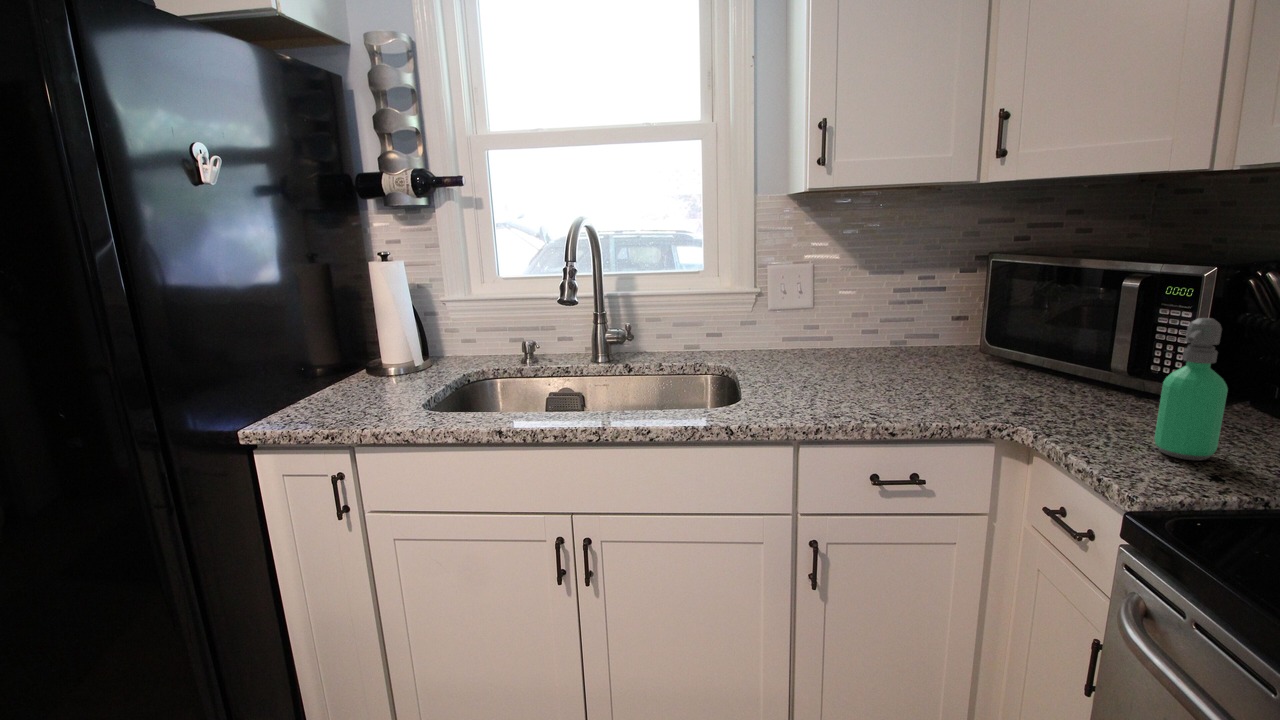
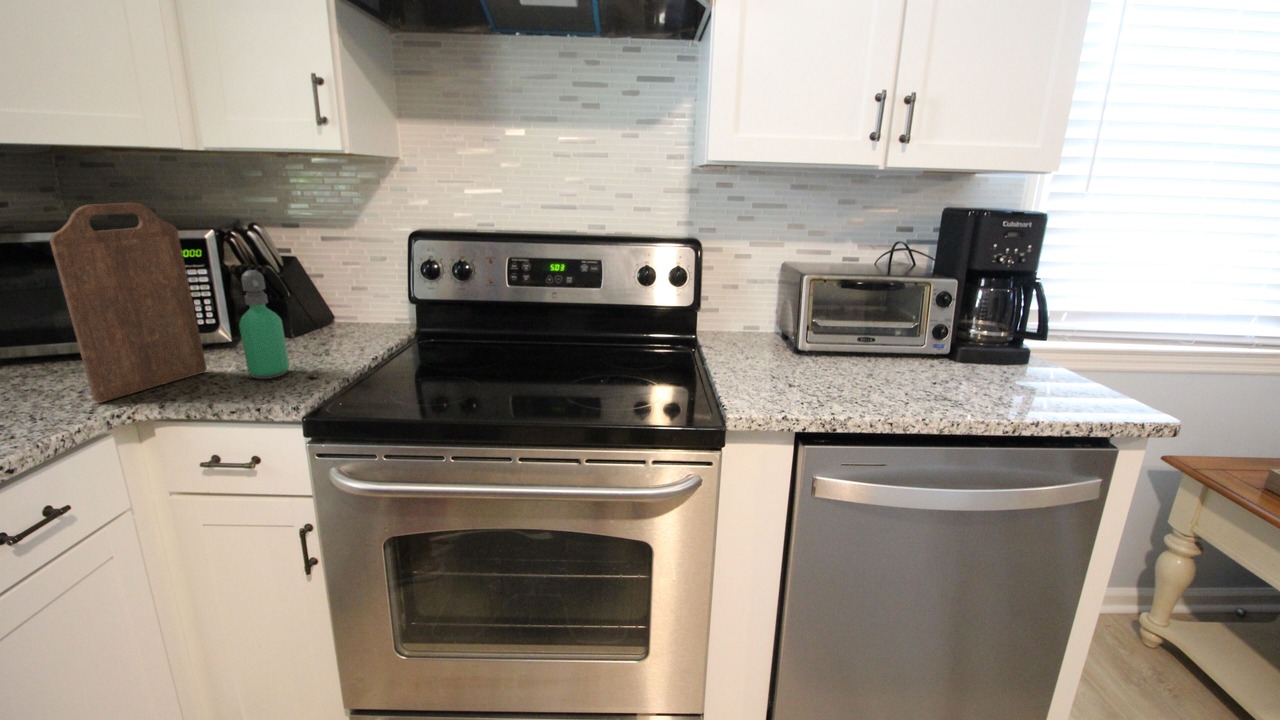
cutting board: none [998,229,1150,423] -> present [50,203,207,403]

